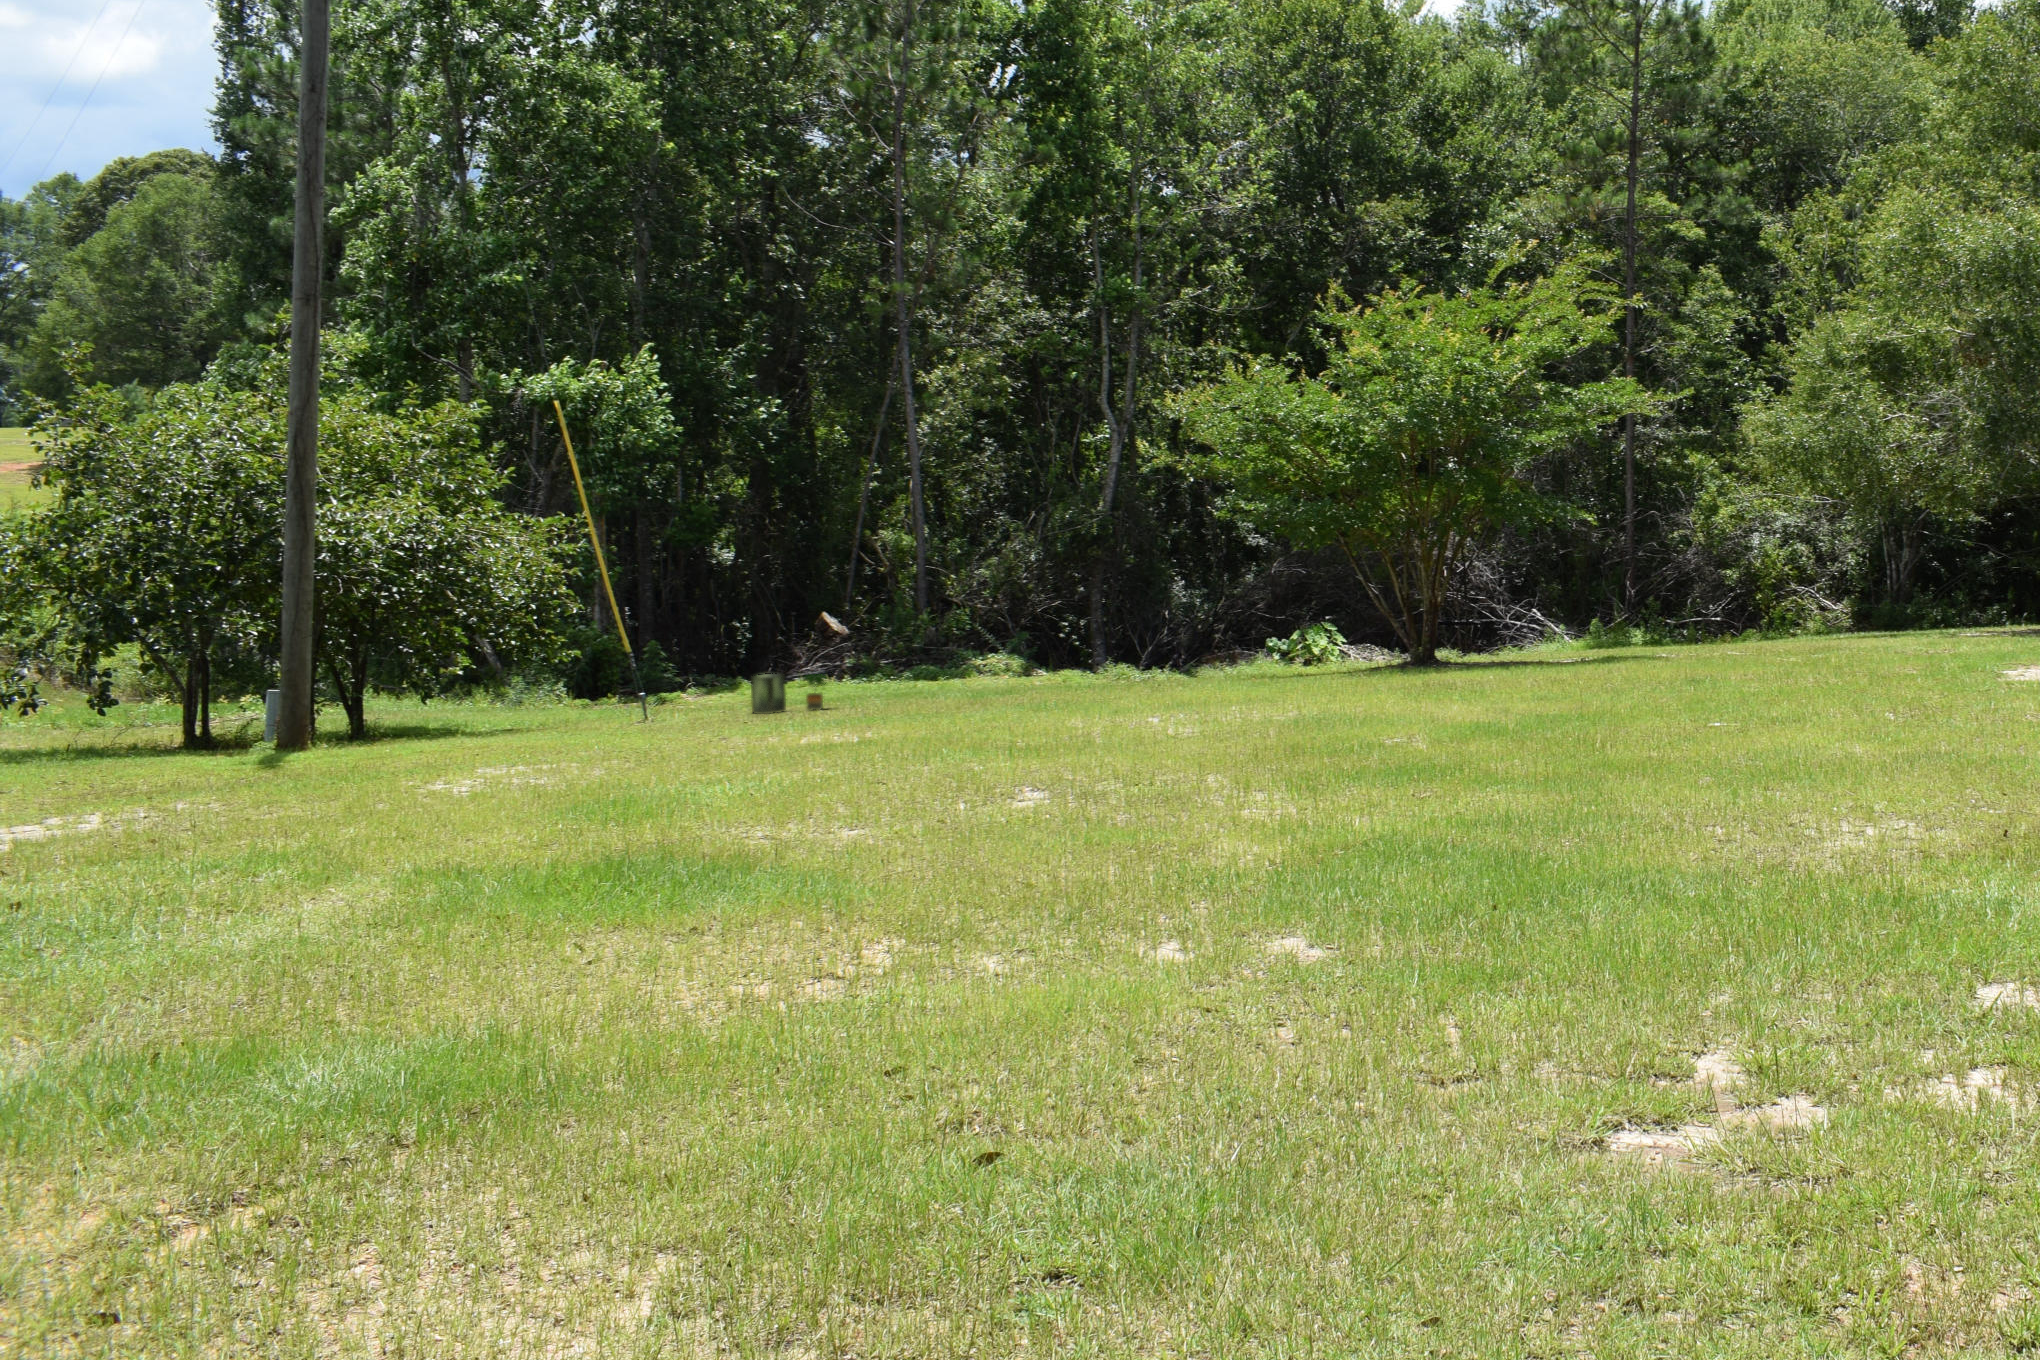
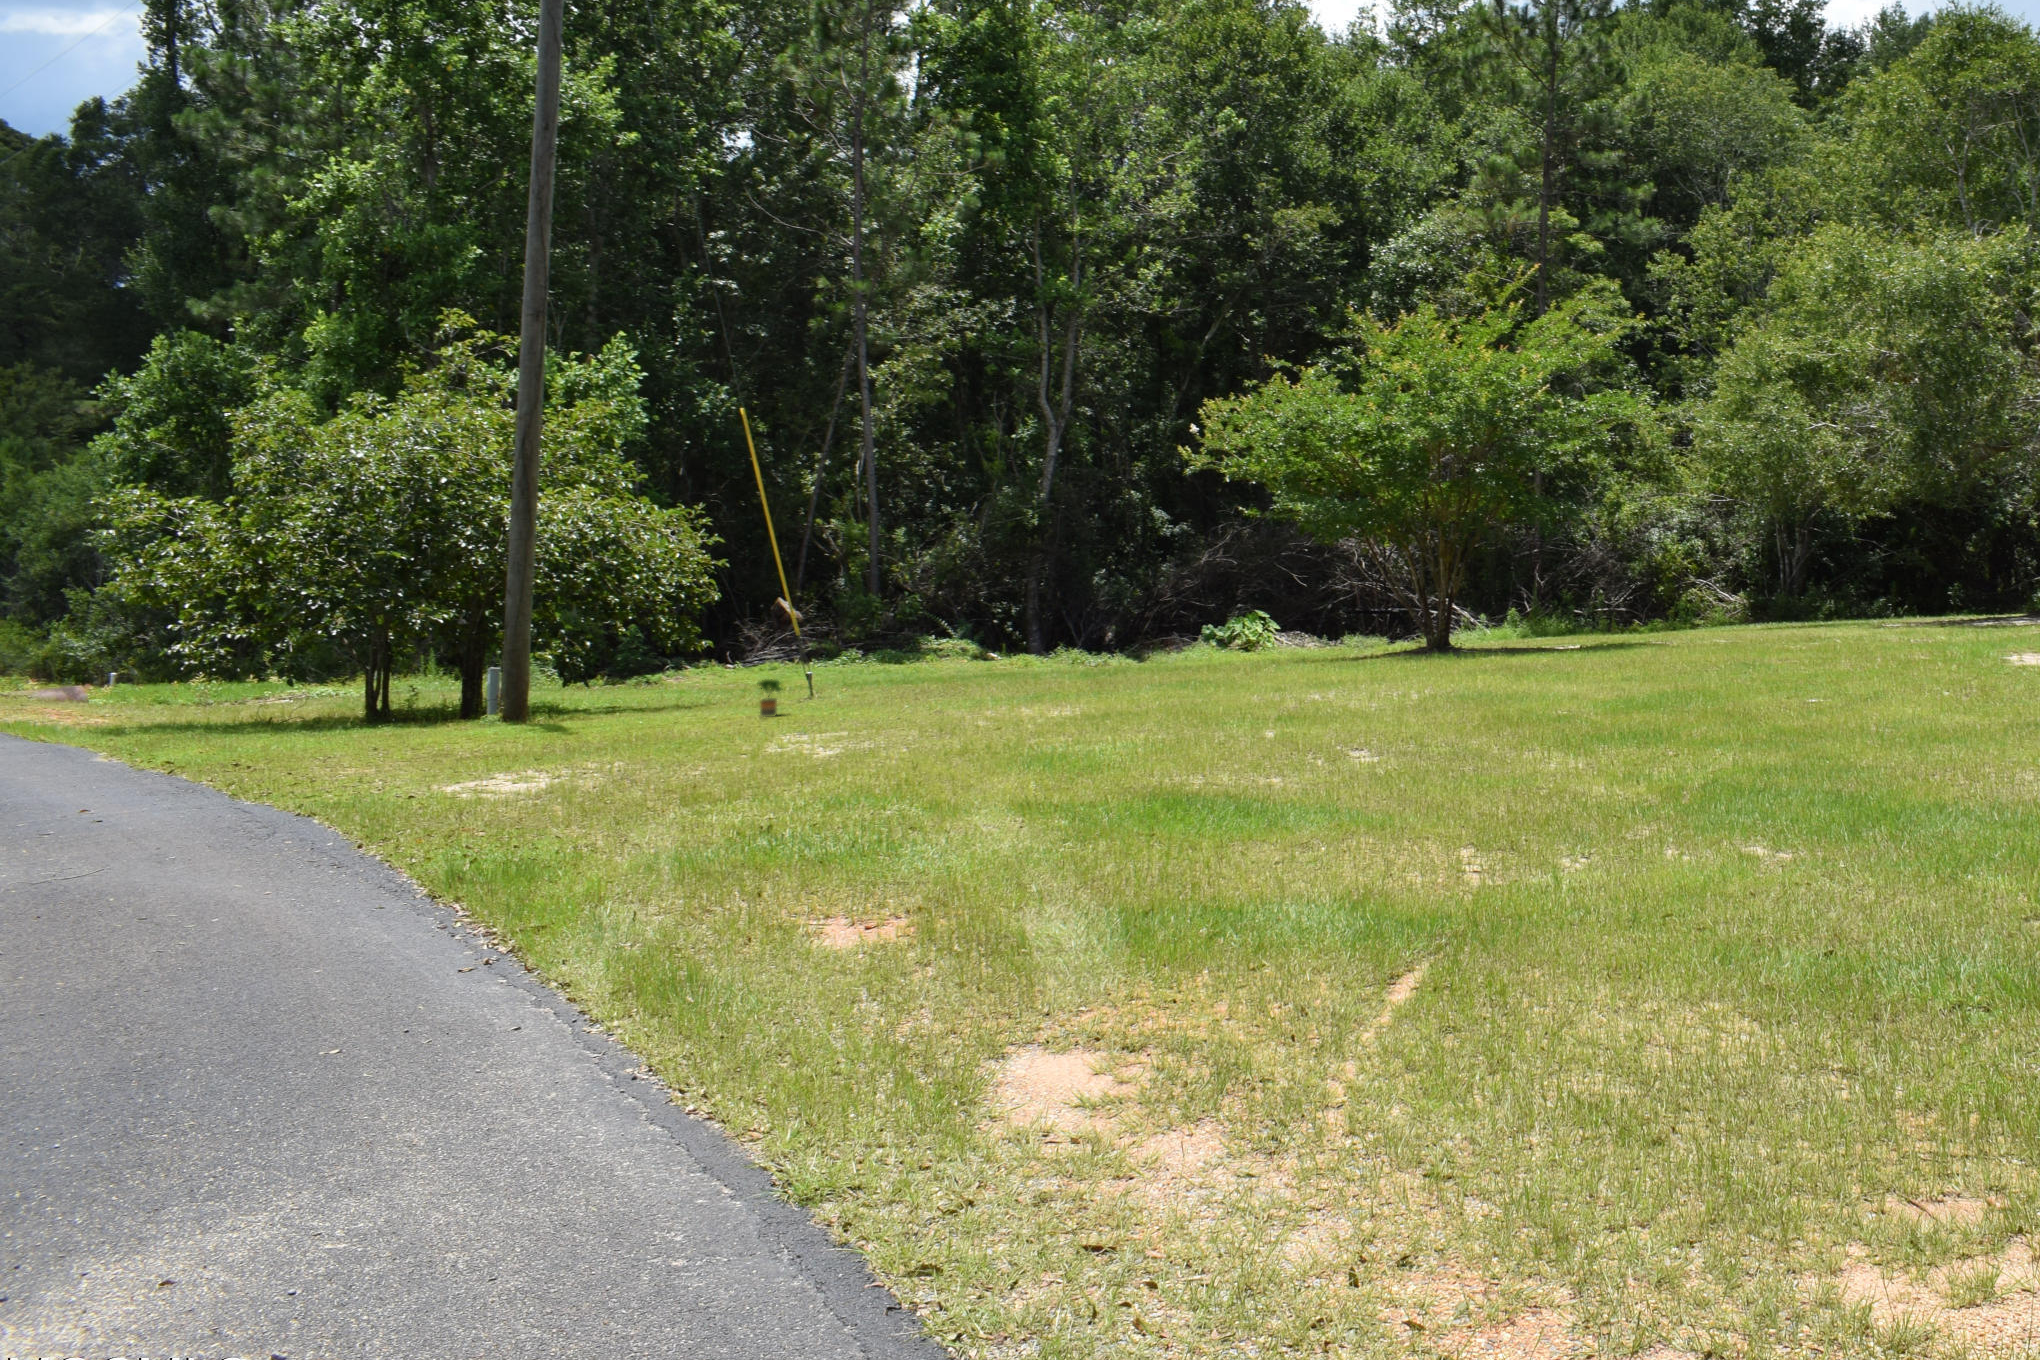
storage box: present [751,674,786,714] -> none [703,680,738,722]

